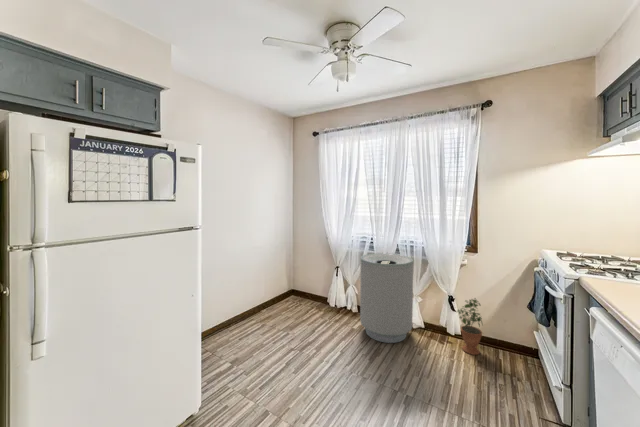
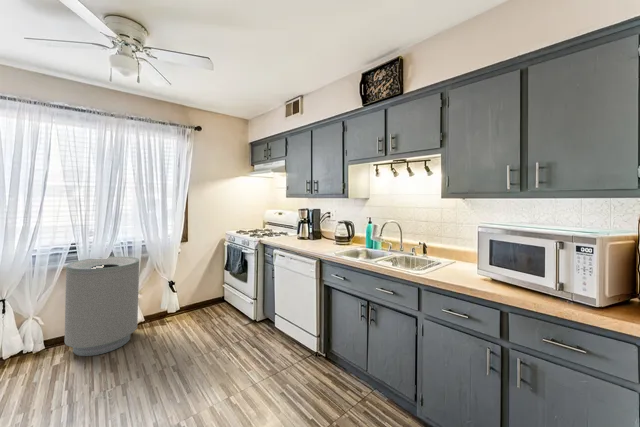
potted plant: present [458,299,482,355] -> none [177,277,196,321]

